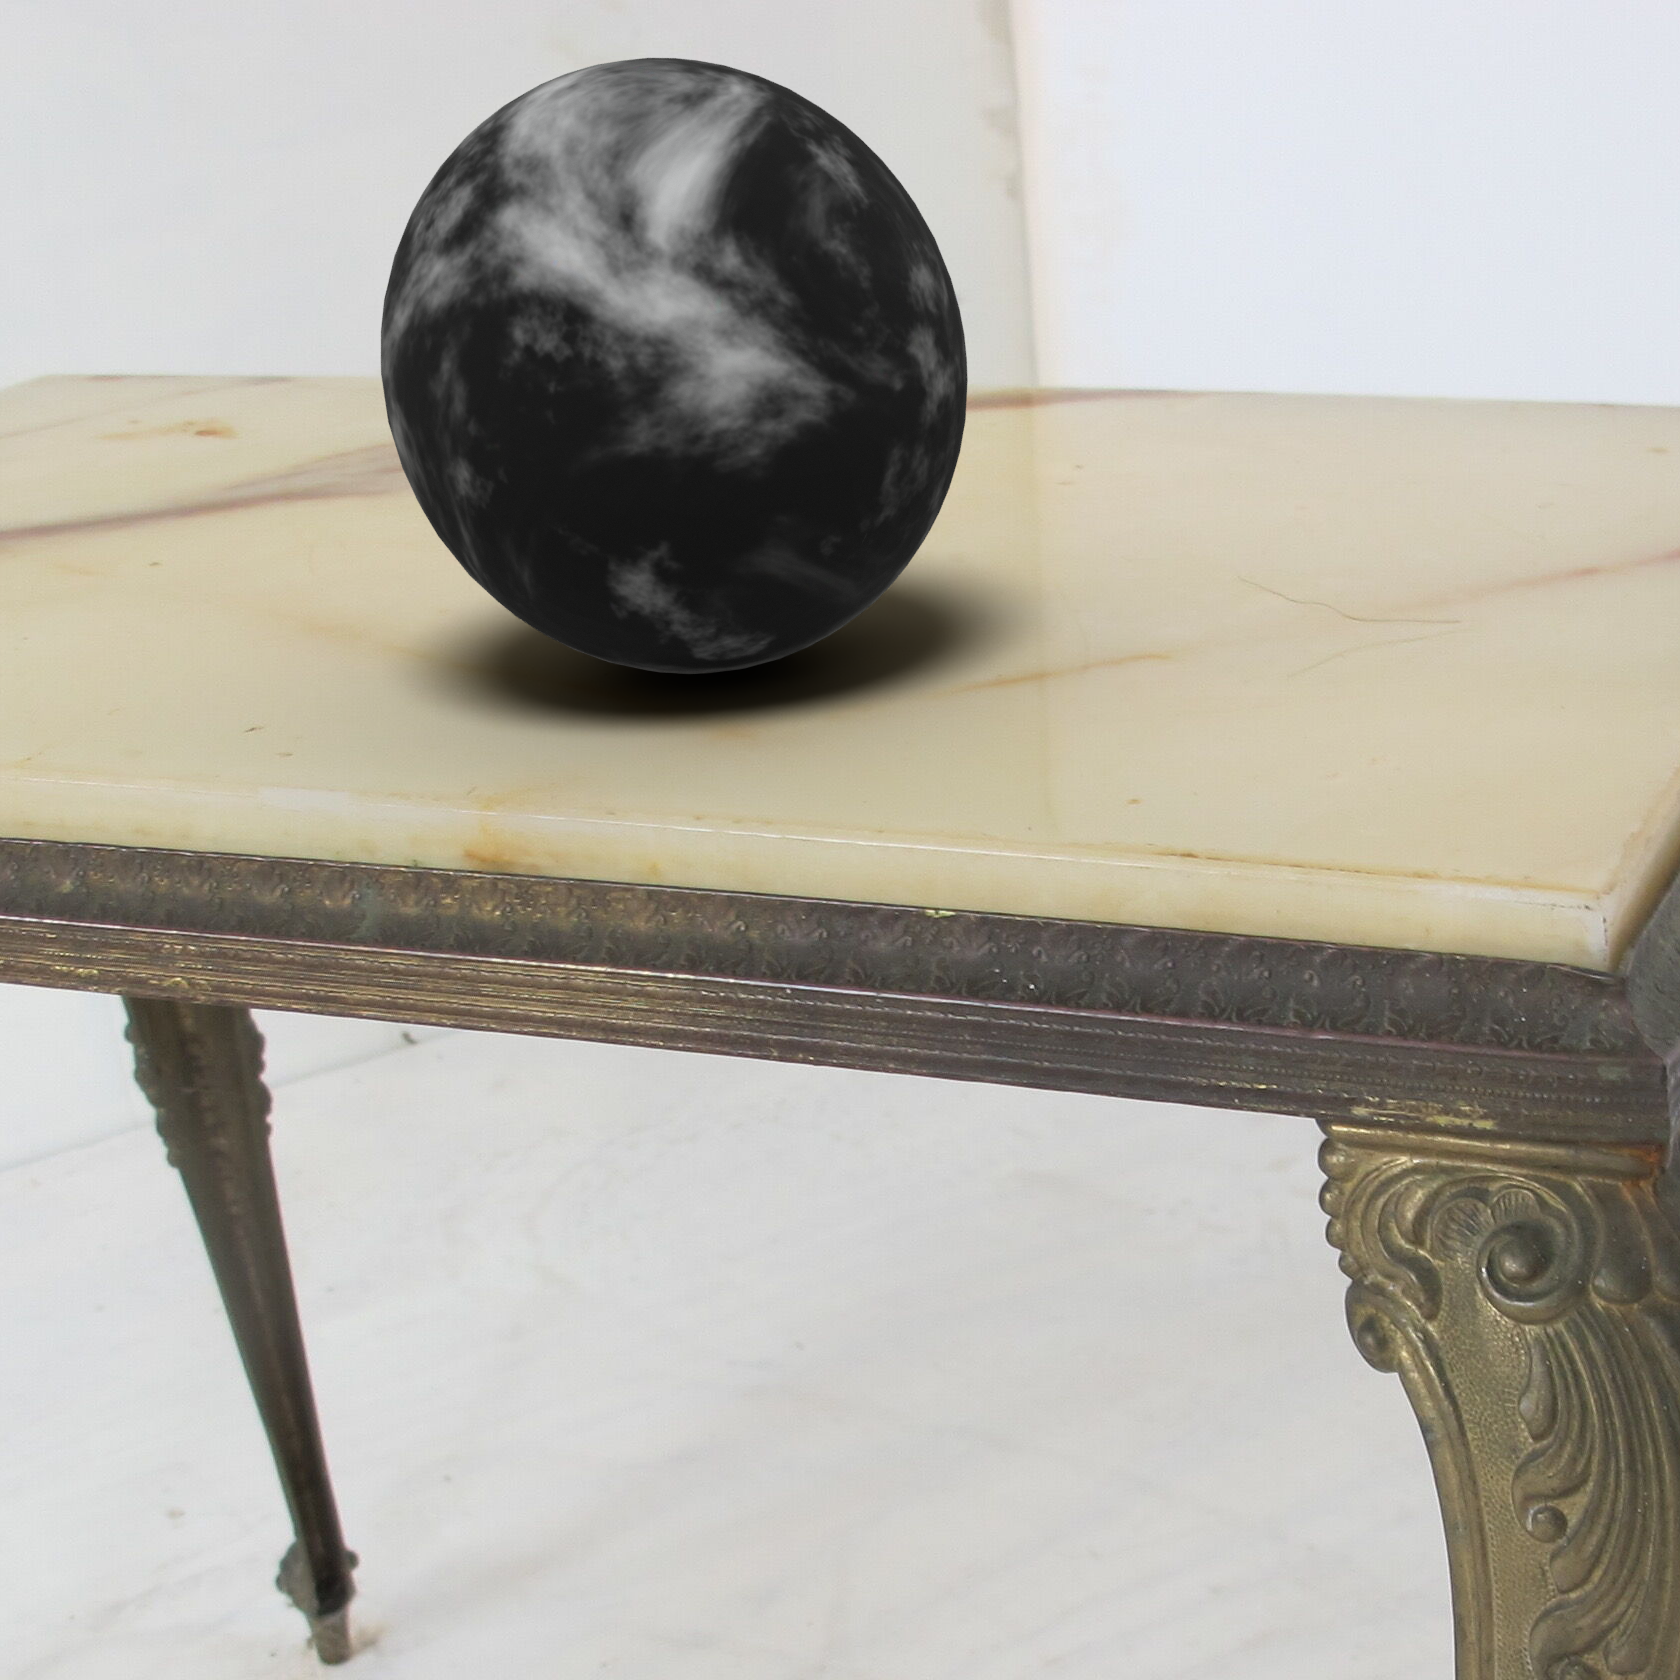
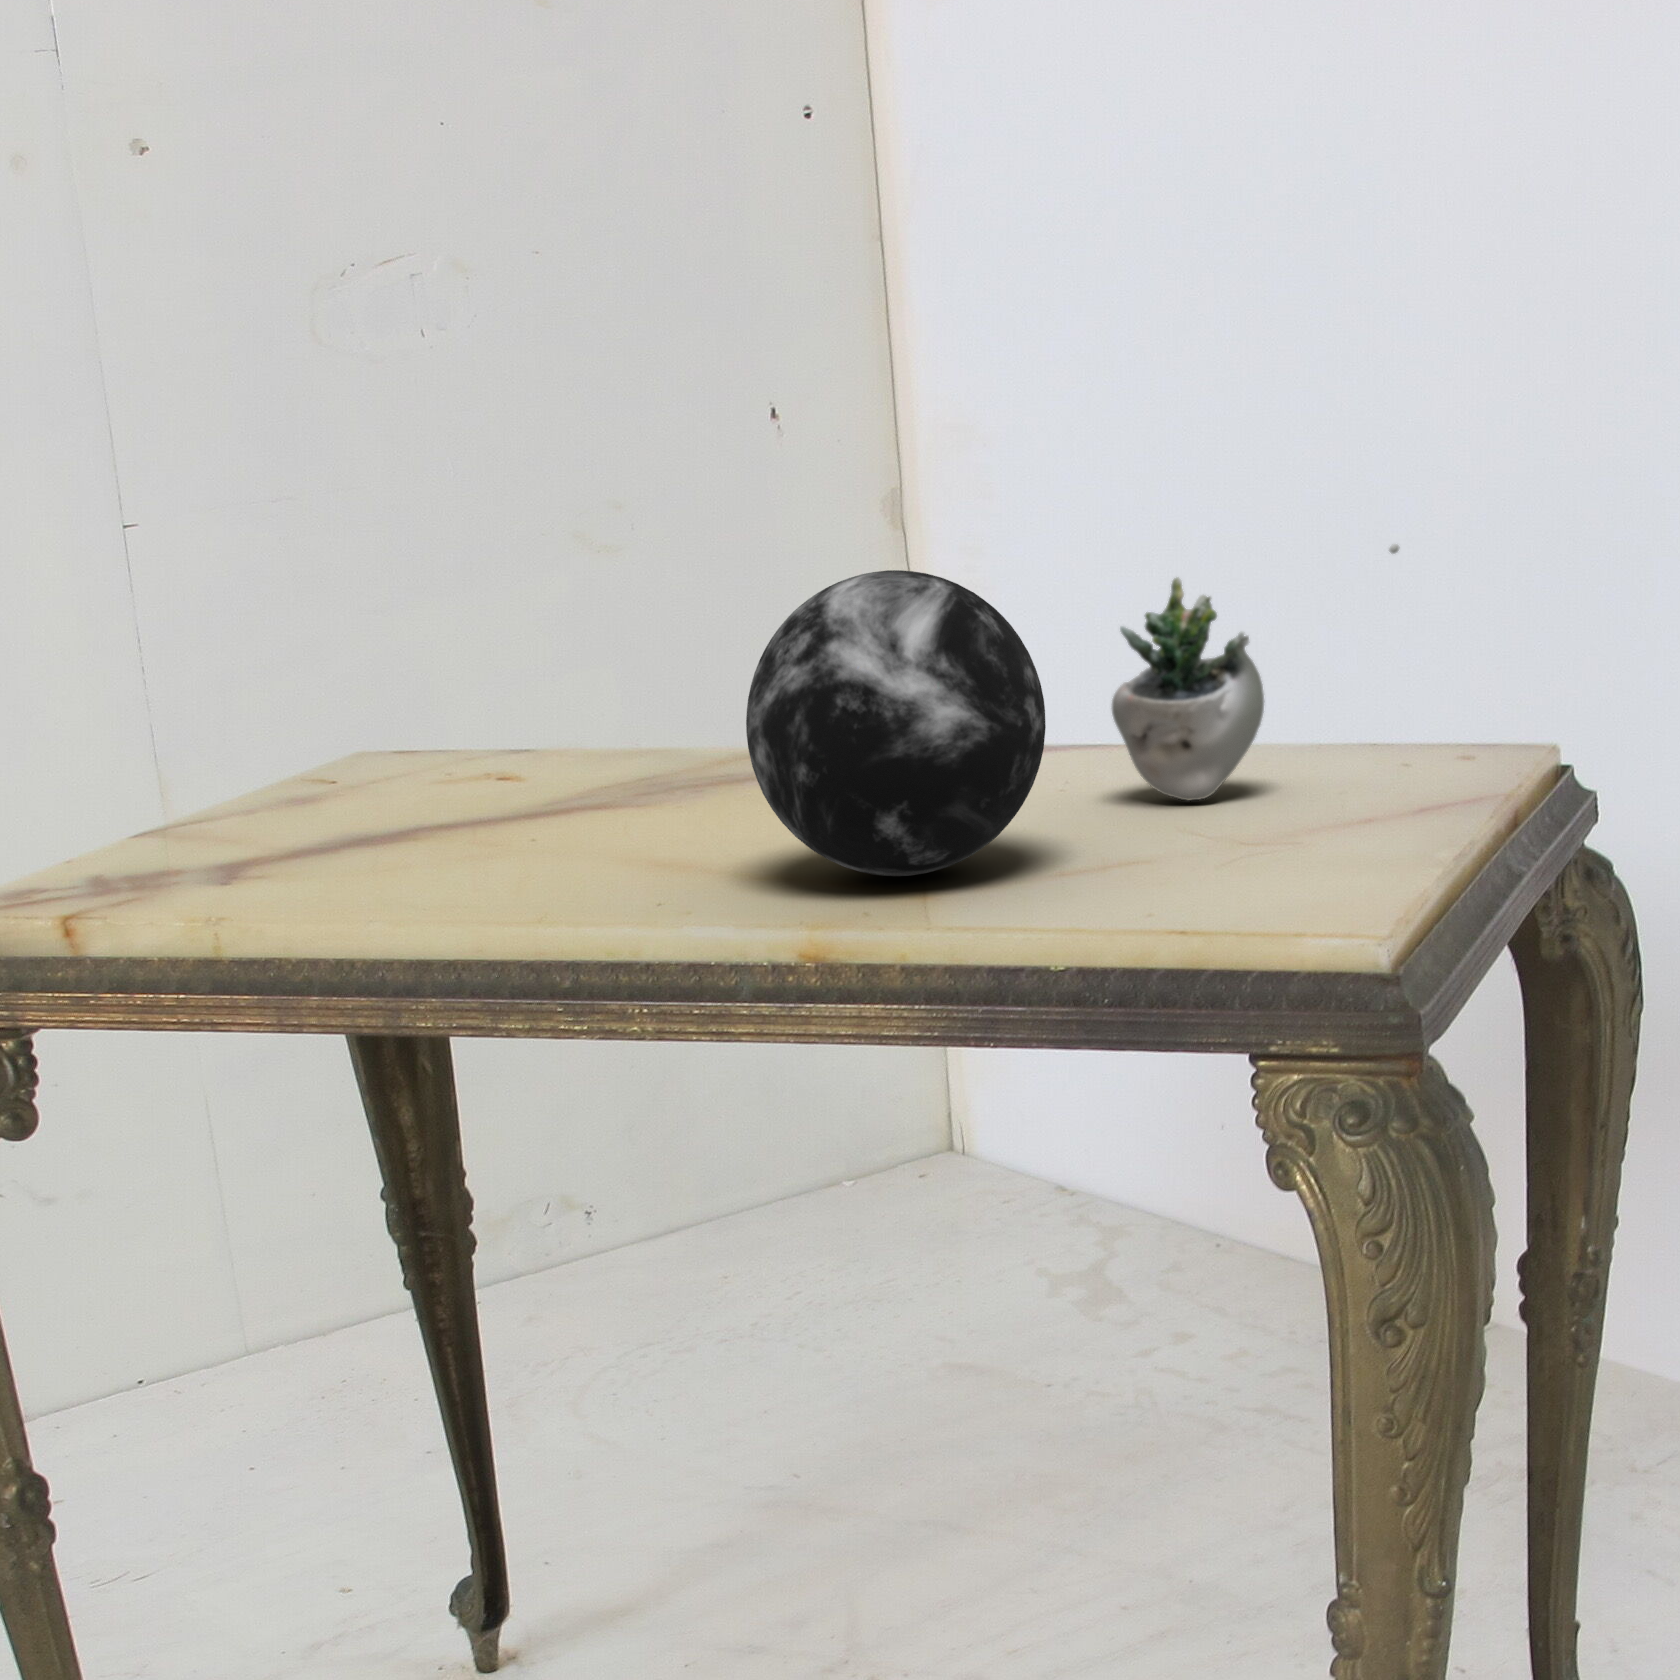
succulent plant: none [1139,31,1664,507] -> present [1112,544,1399,801]

